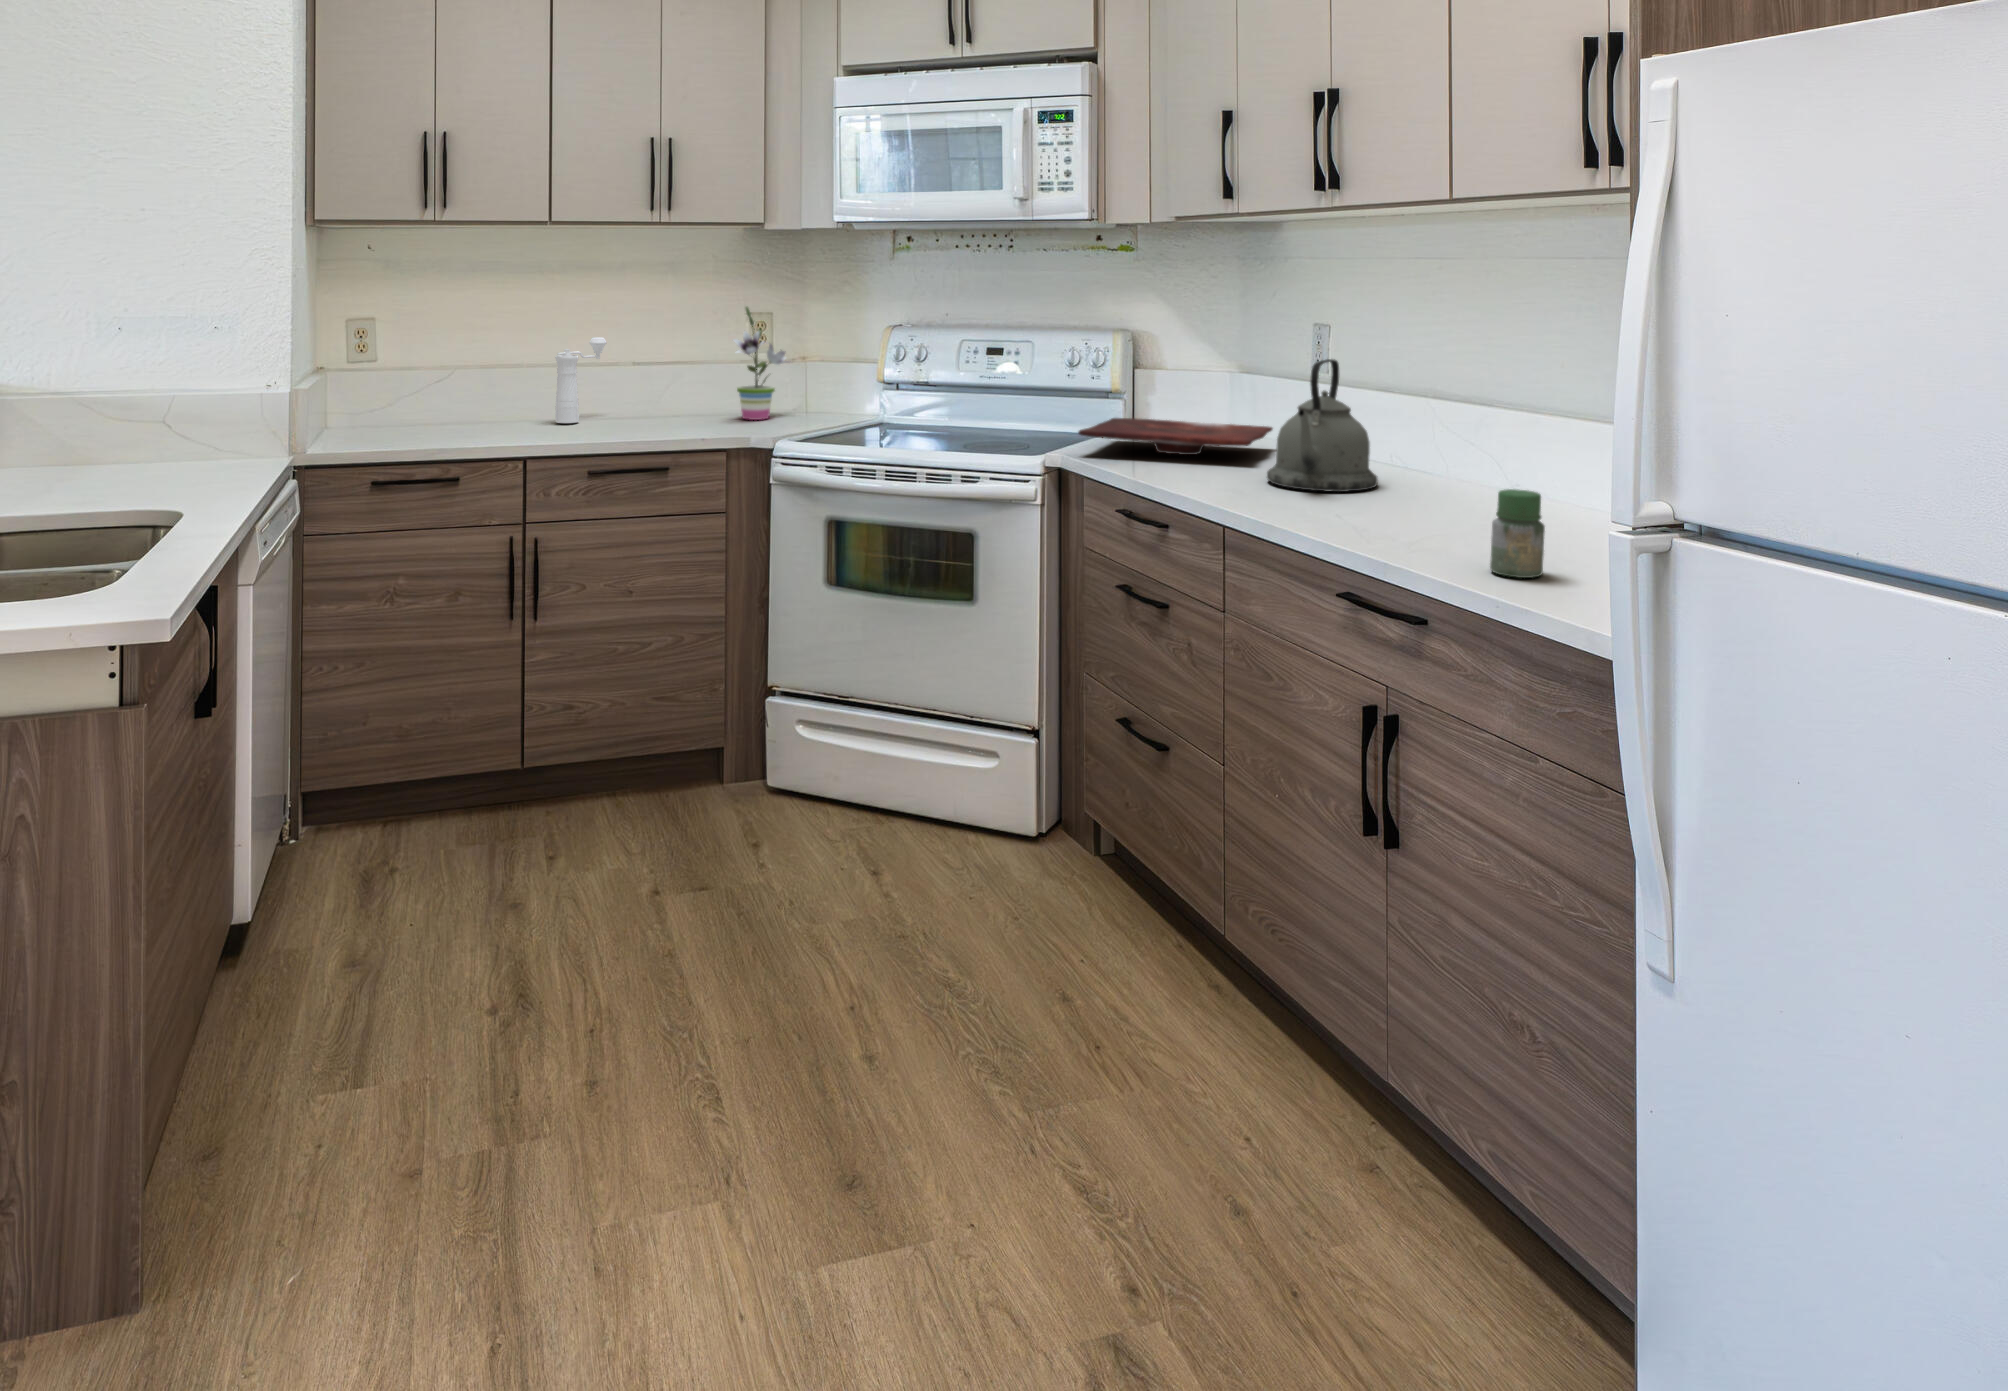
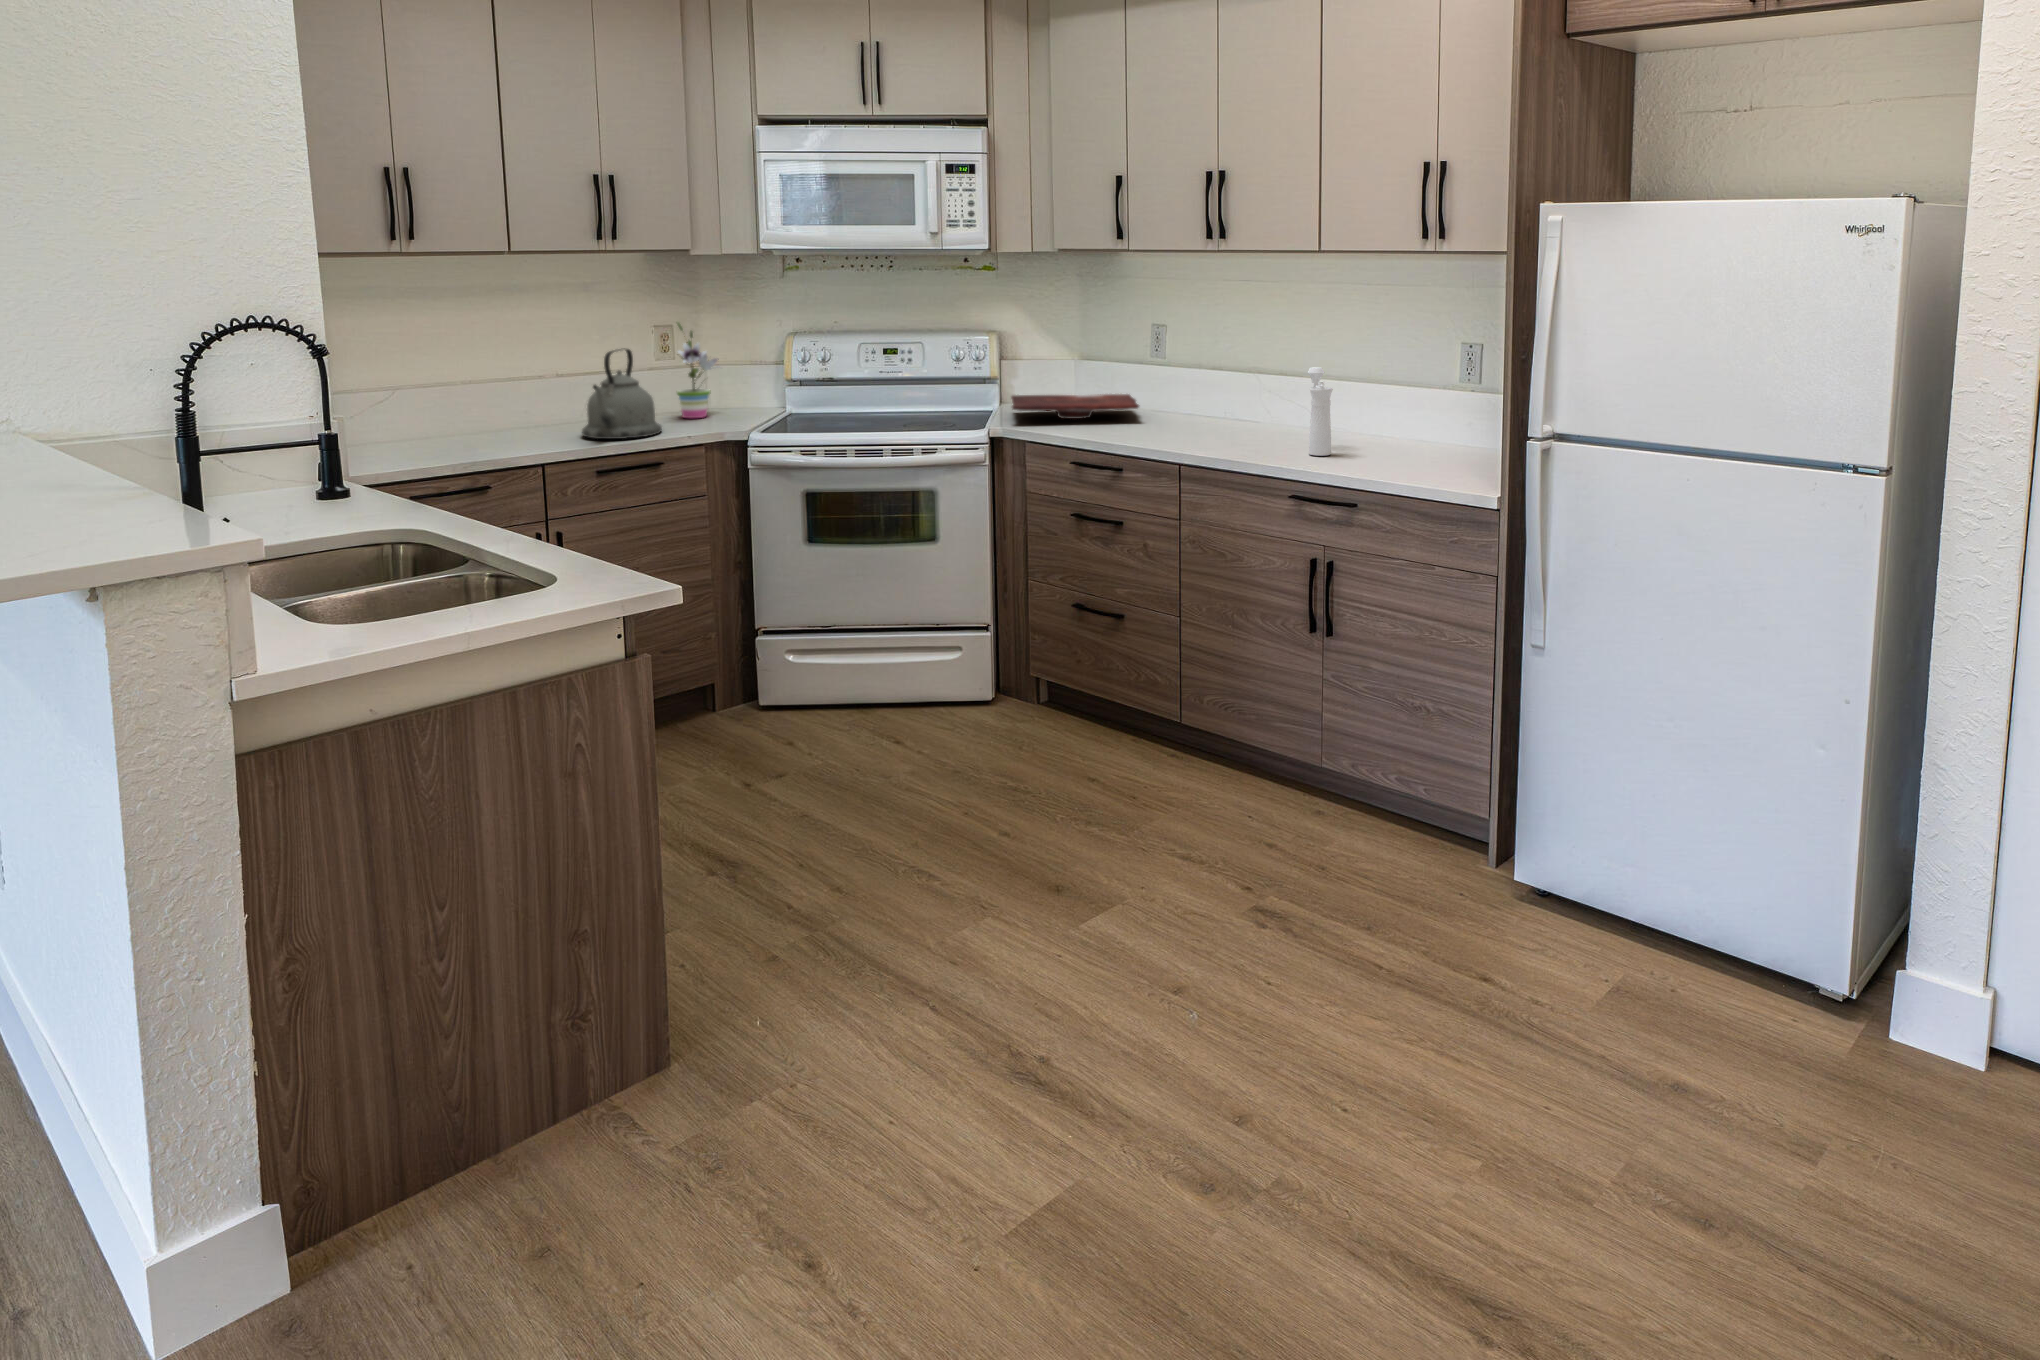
pepper mill: present [555,337,607,423] -> present [1308,367,1333,456]
kettle: present [1267,359,1378,492] -> present [582,348,662,439]
jar: present [1490,489,1545,578] -> none [1378,420,1409,471]

